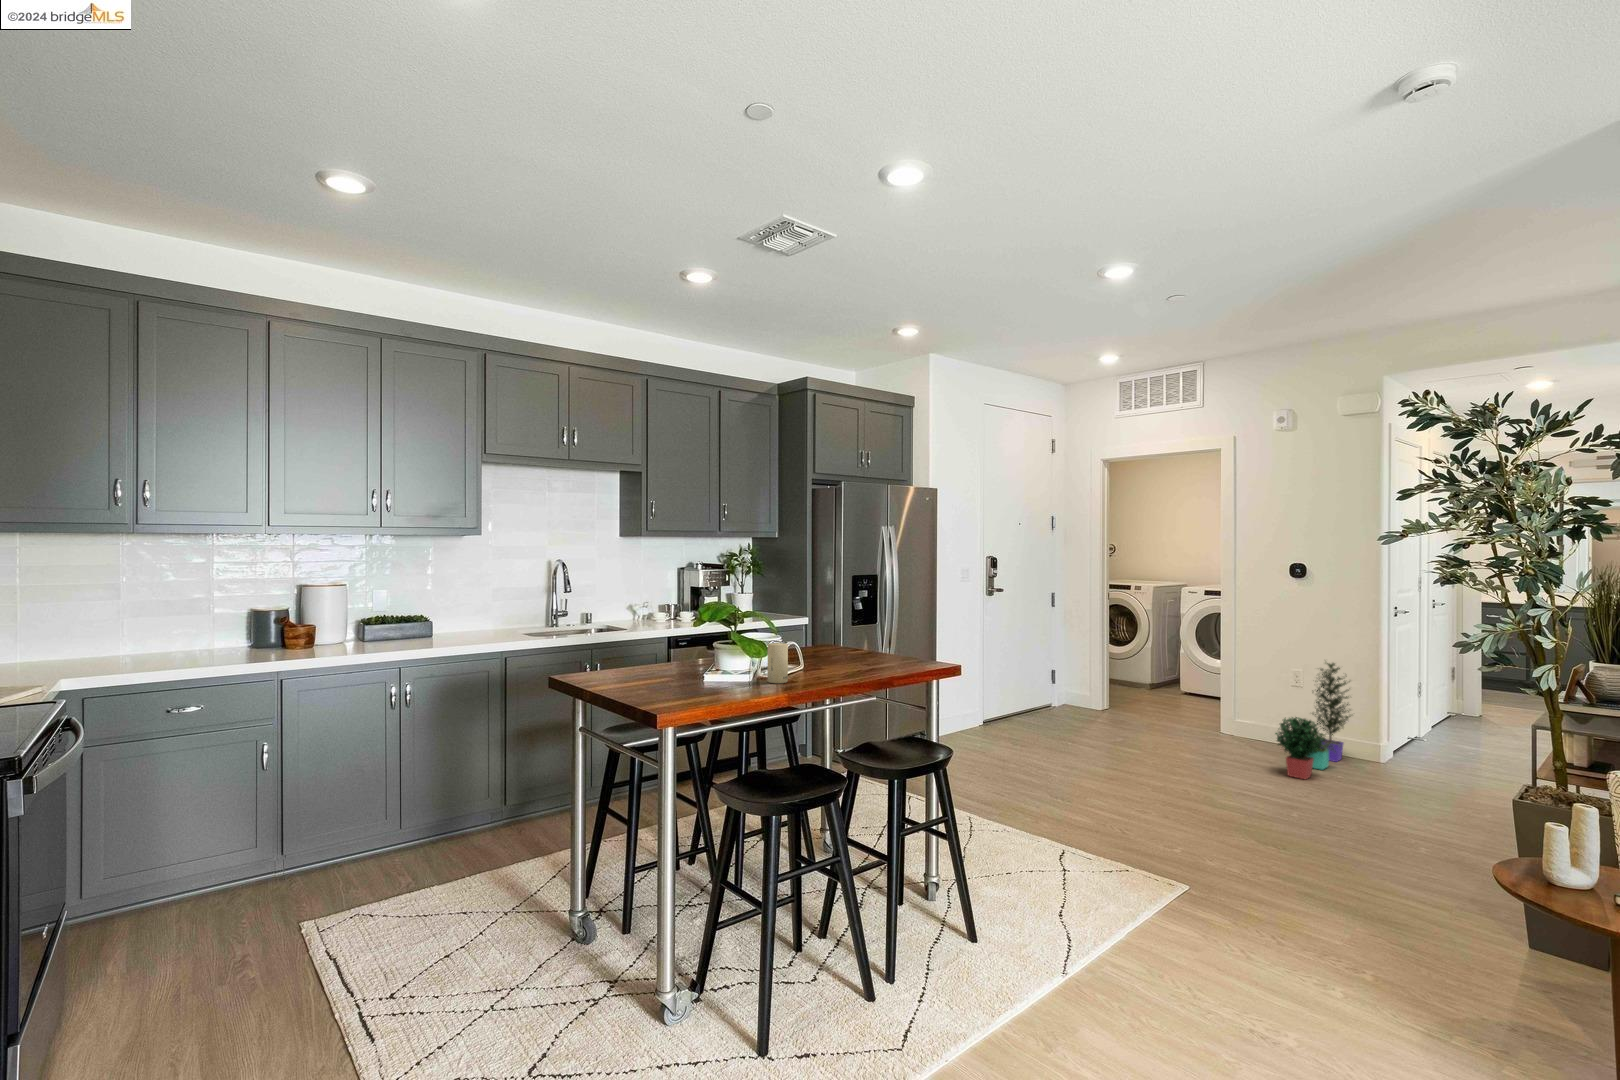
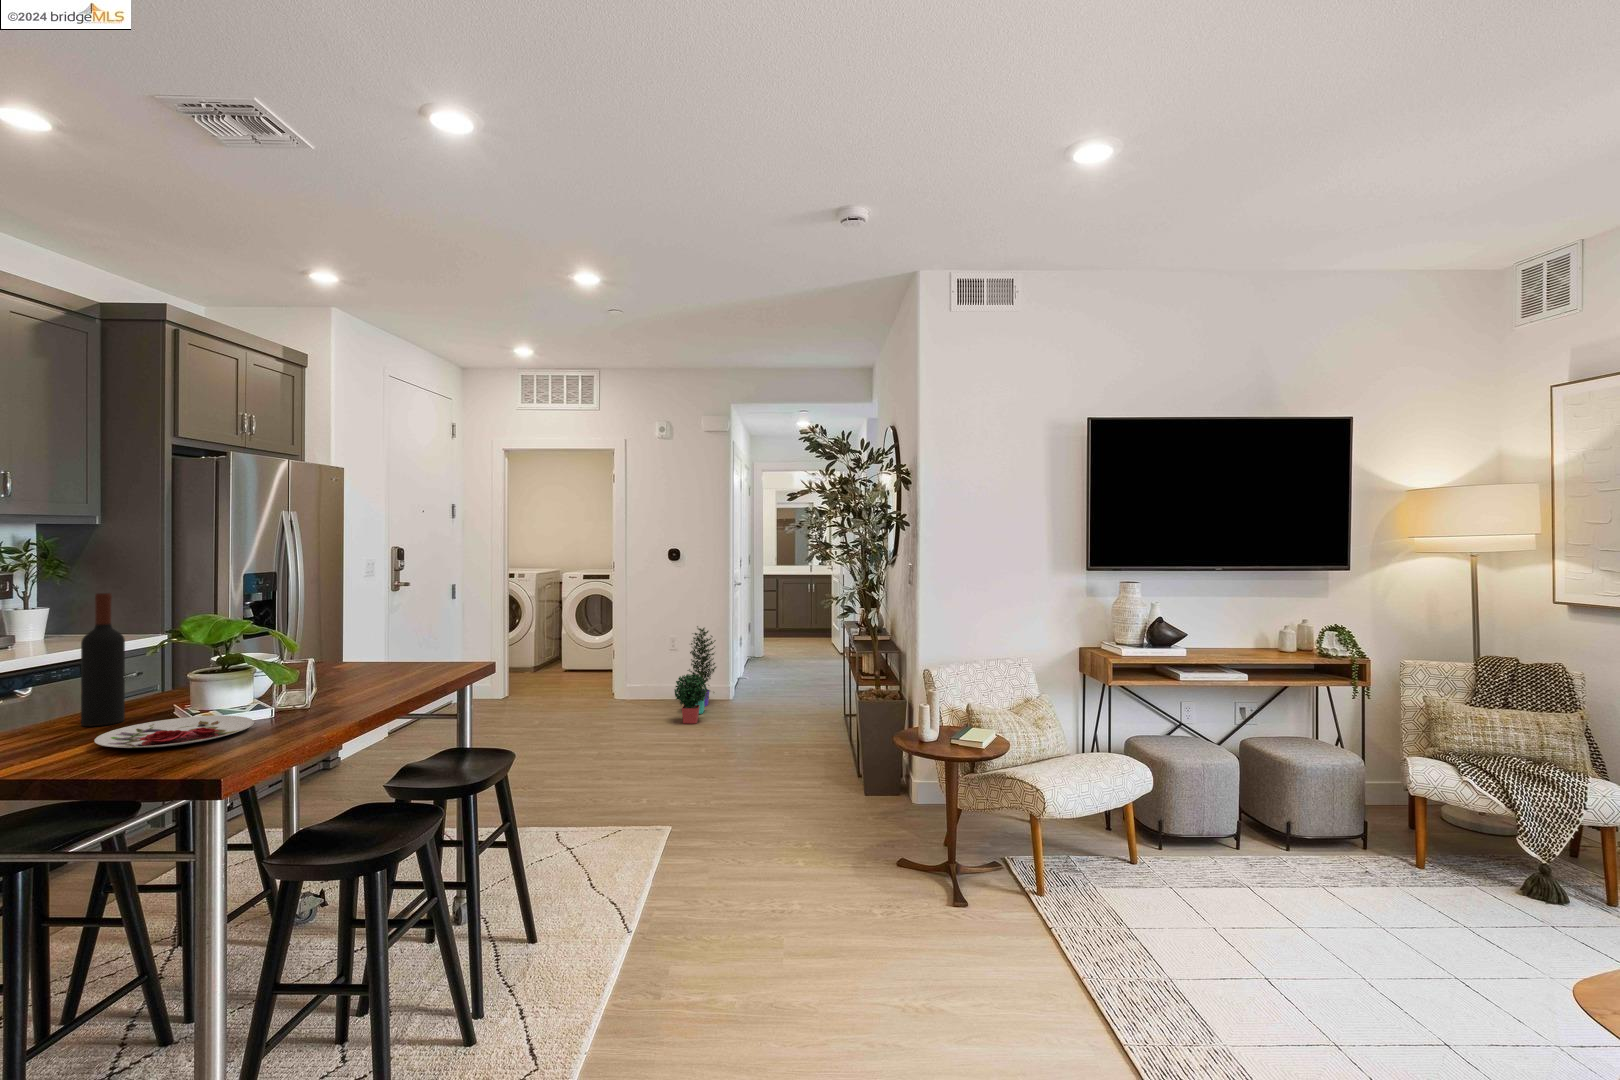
wine bottle: none [659,586,681,675] -> present [81,593,125,726]
candle: present [768,643,788,683] -> none [298,657,329,709]
plate: none [640,677,728,693] -> present [95,716,254,748]

